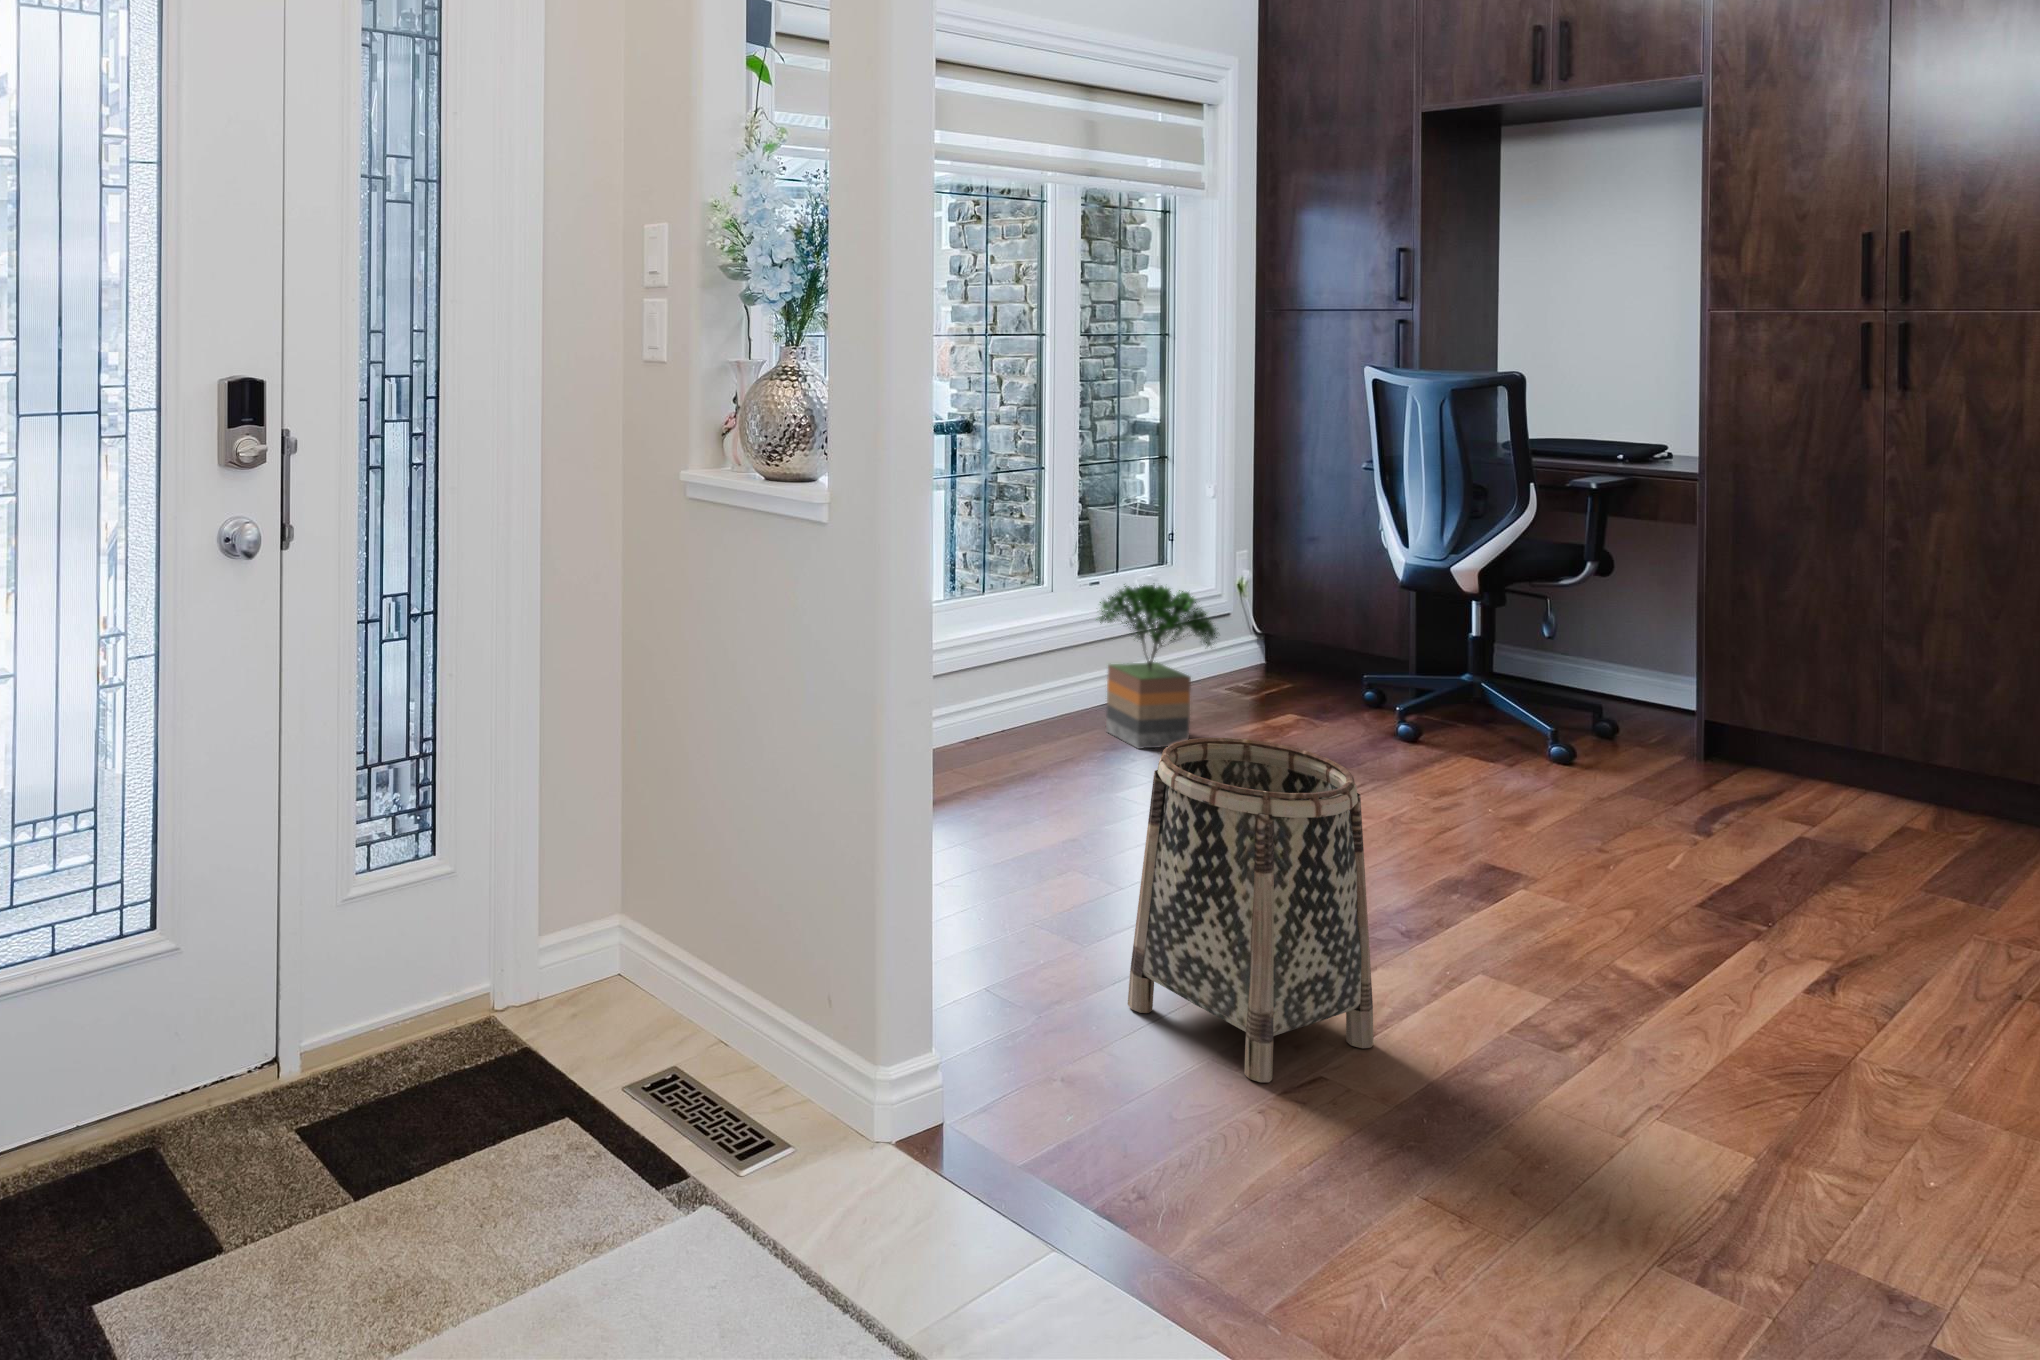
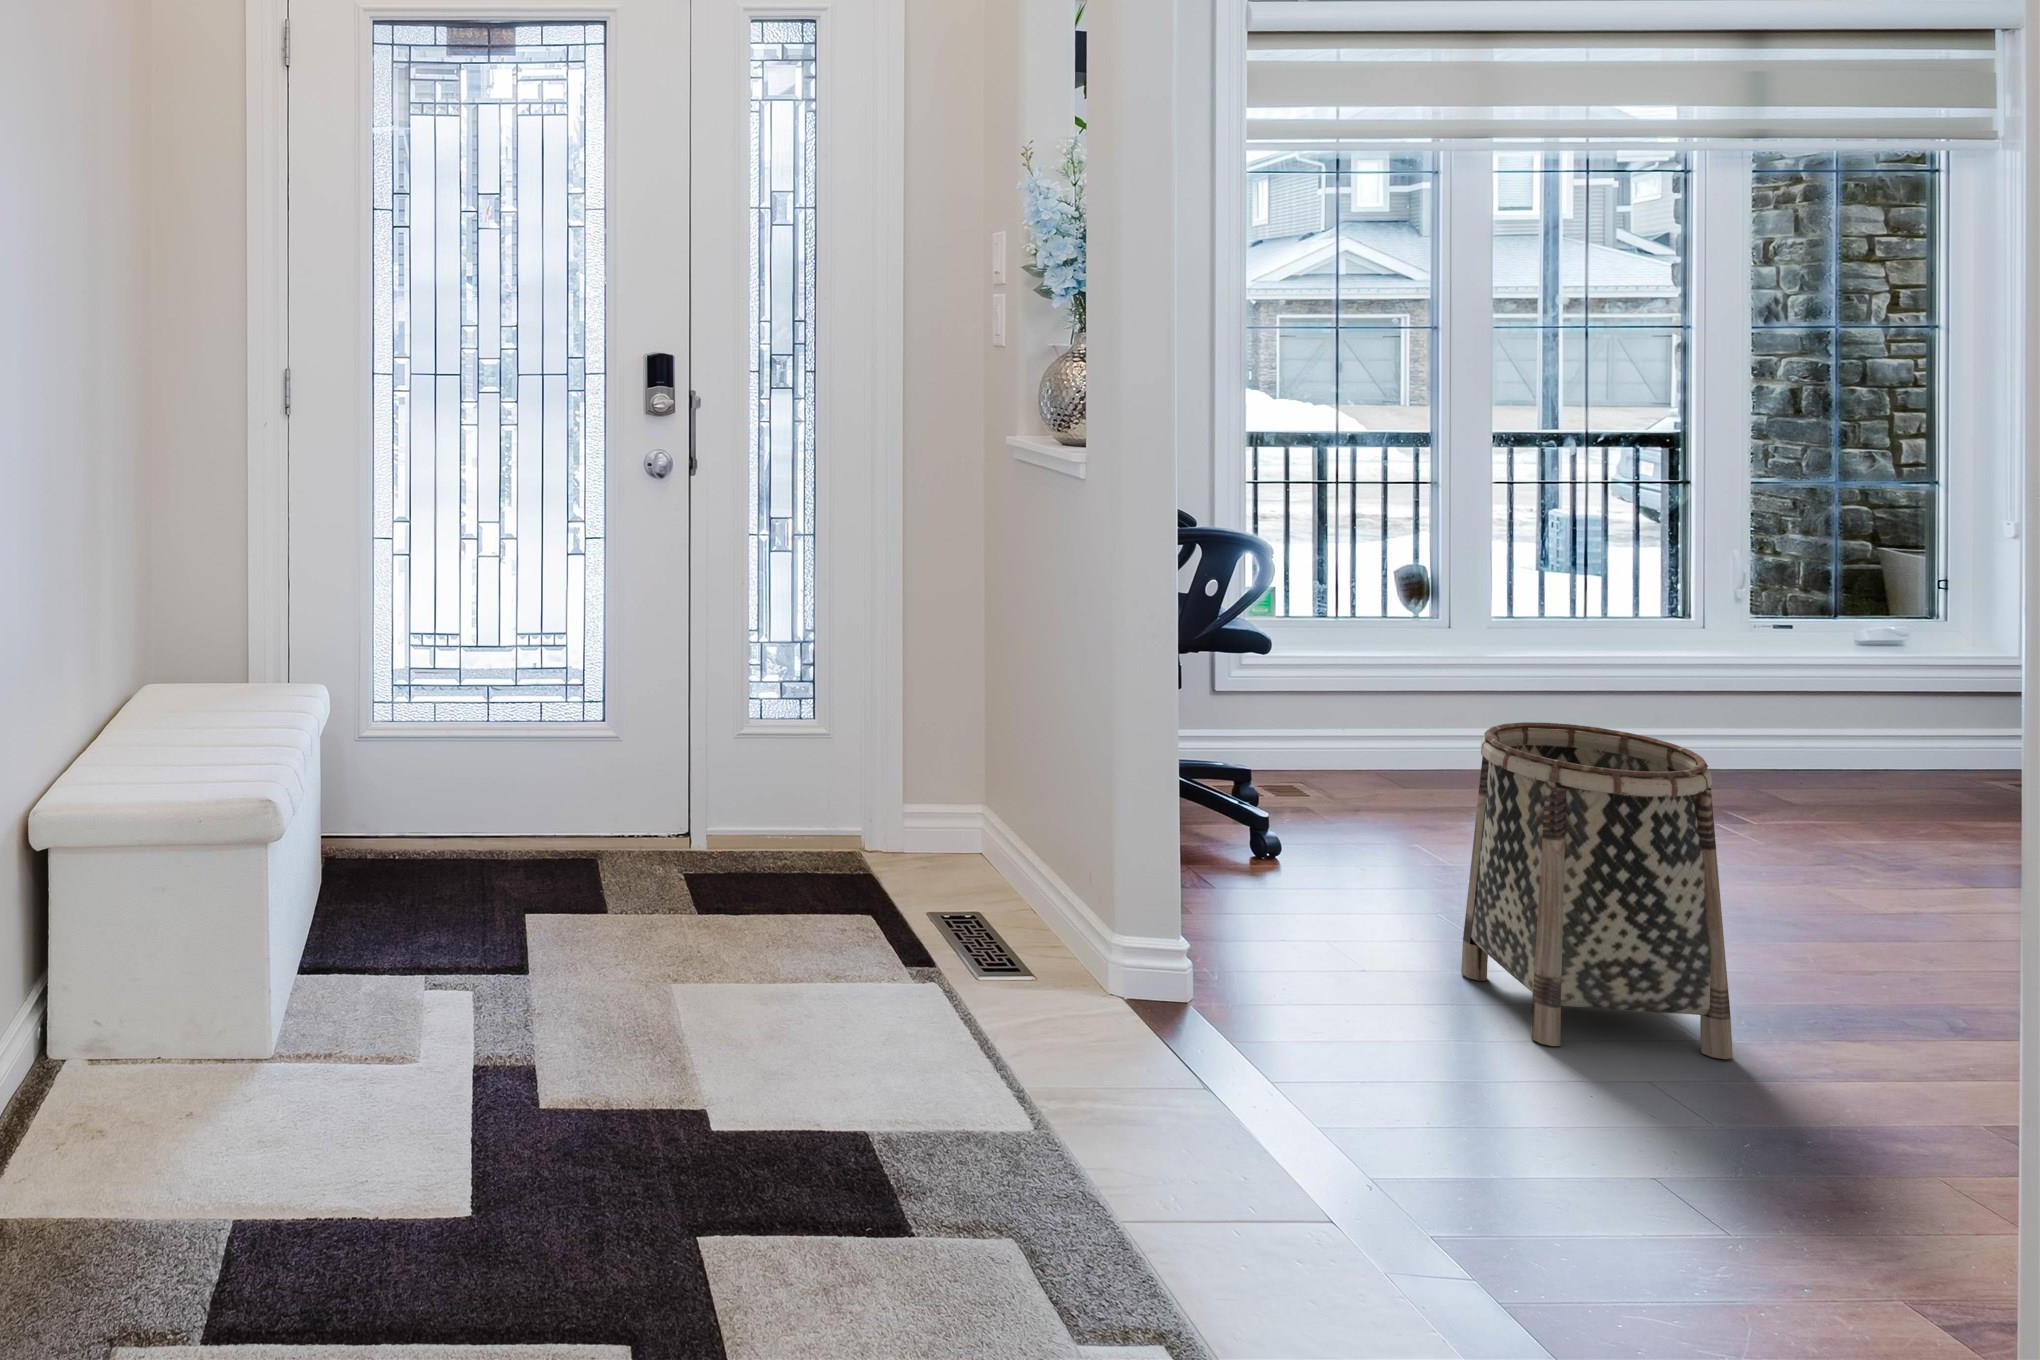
potted tree: present [1096,584,1218,749] -> none [1739,620,1921,825]

